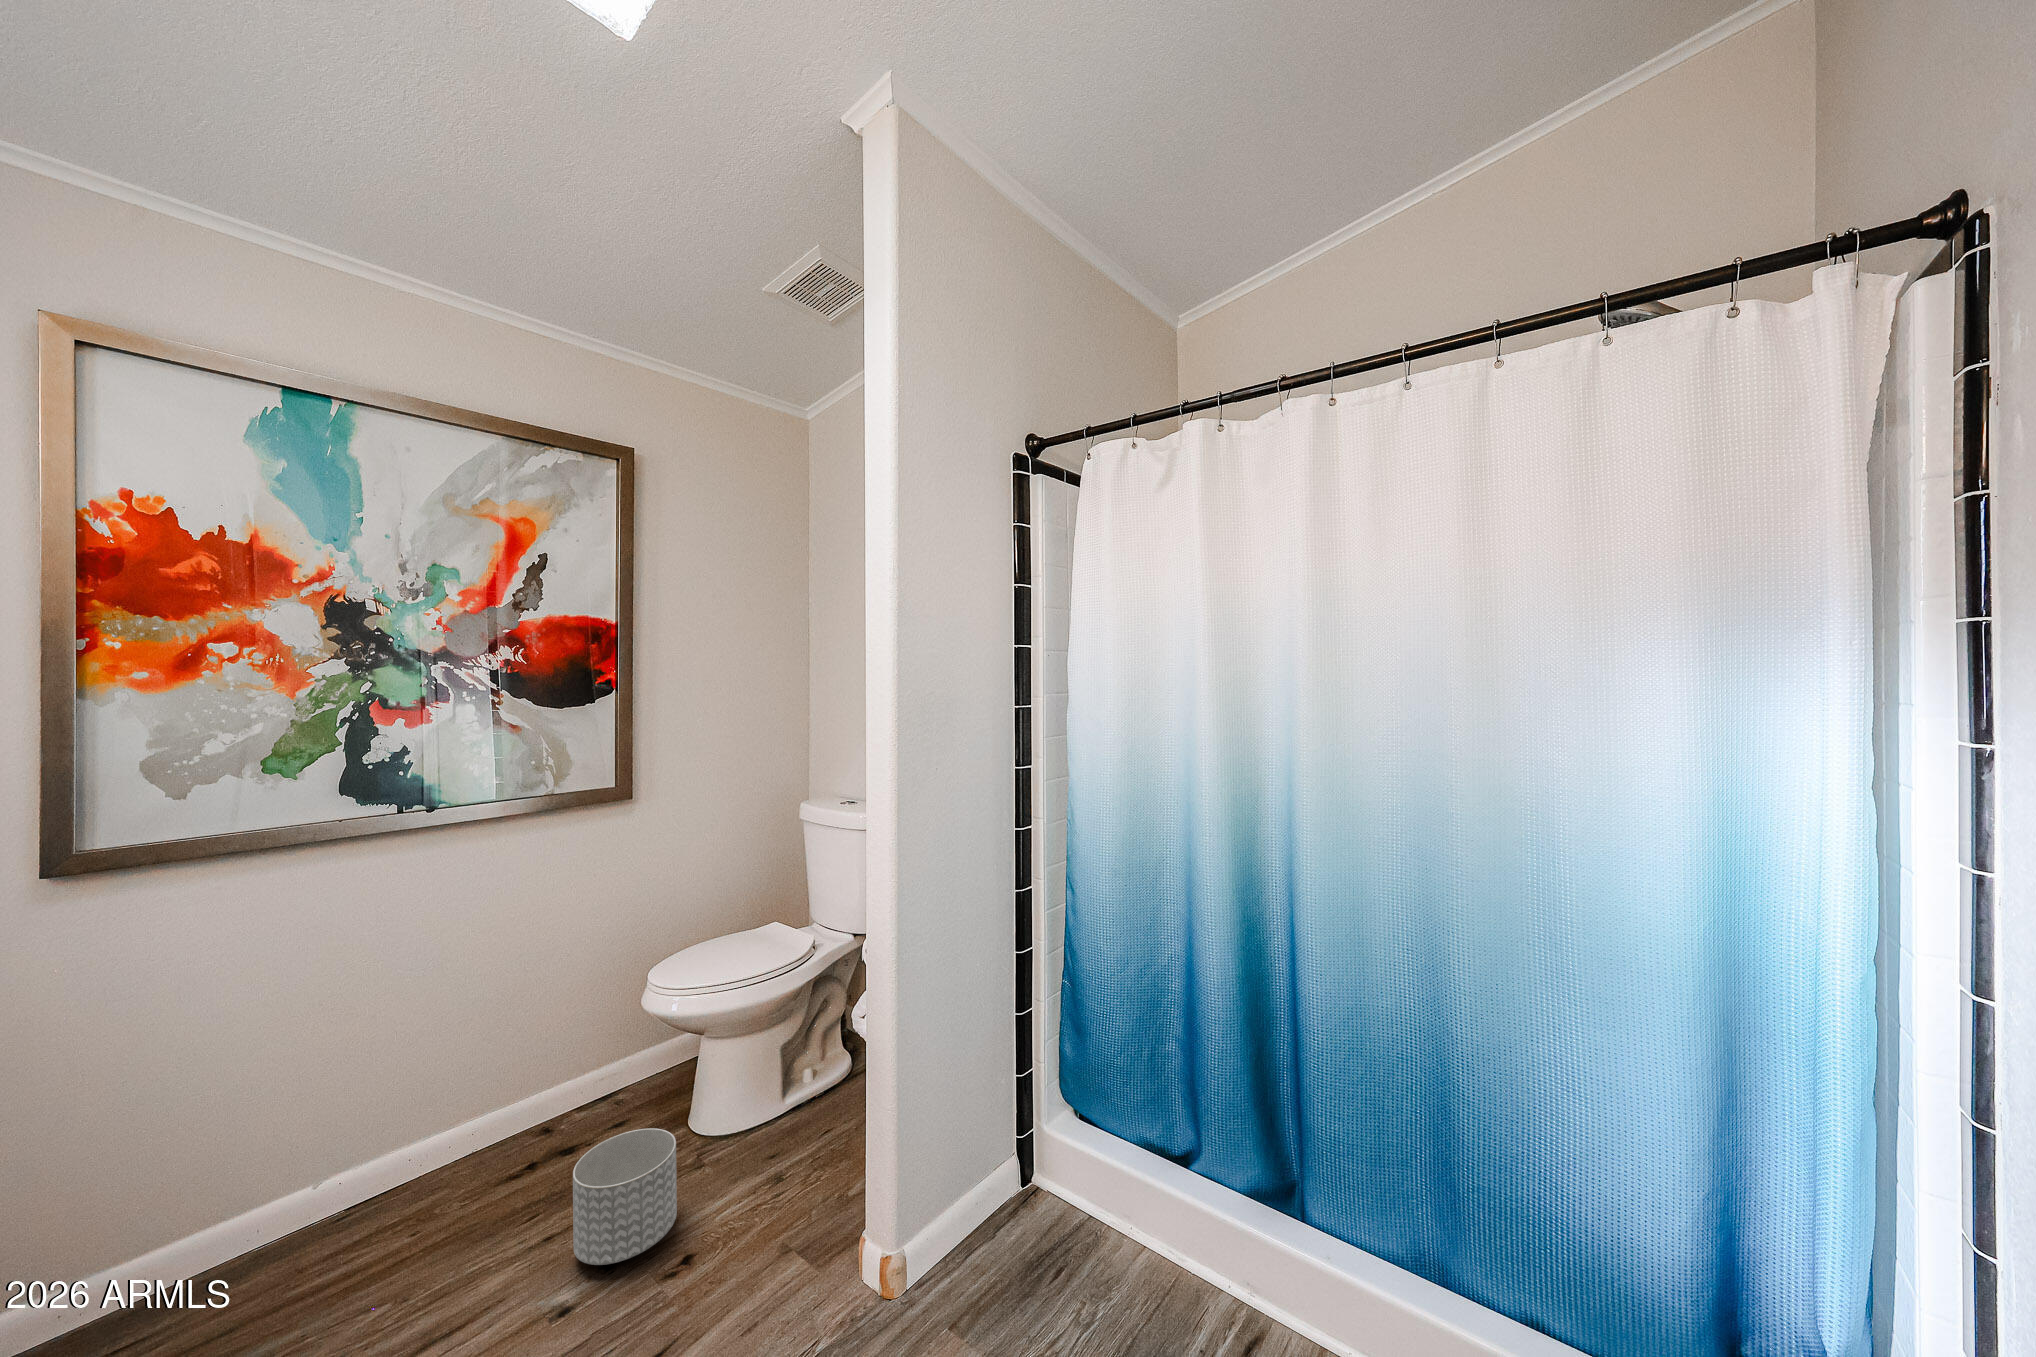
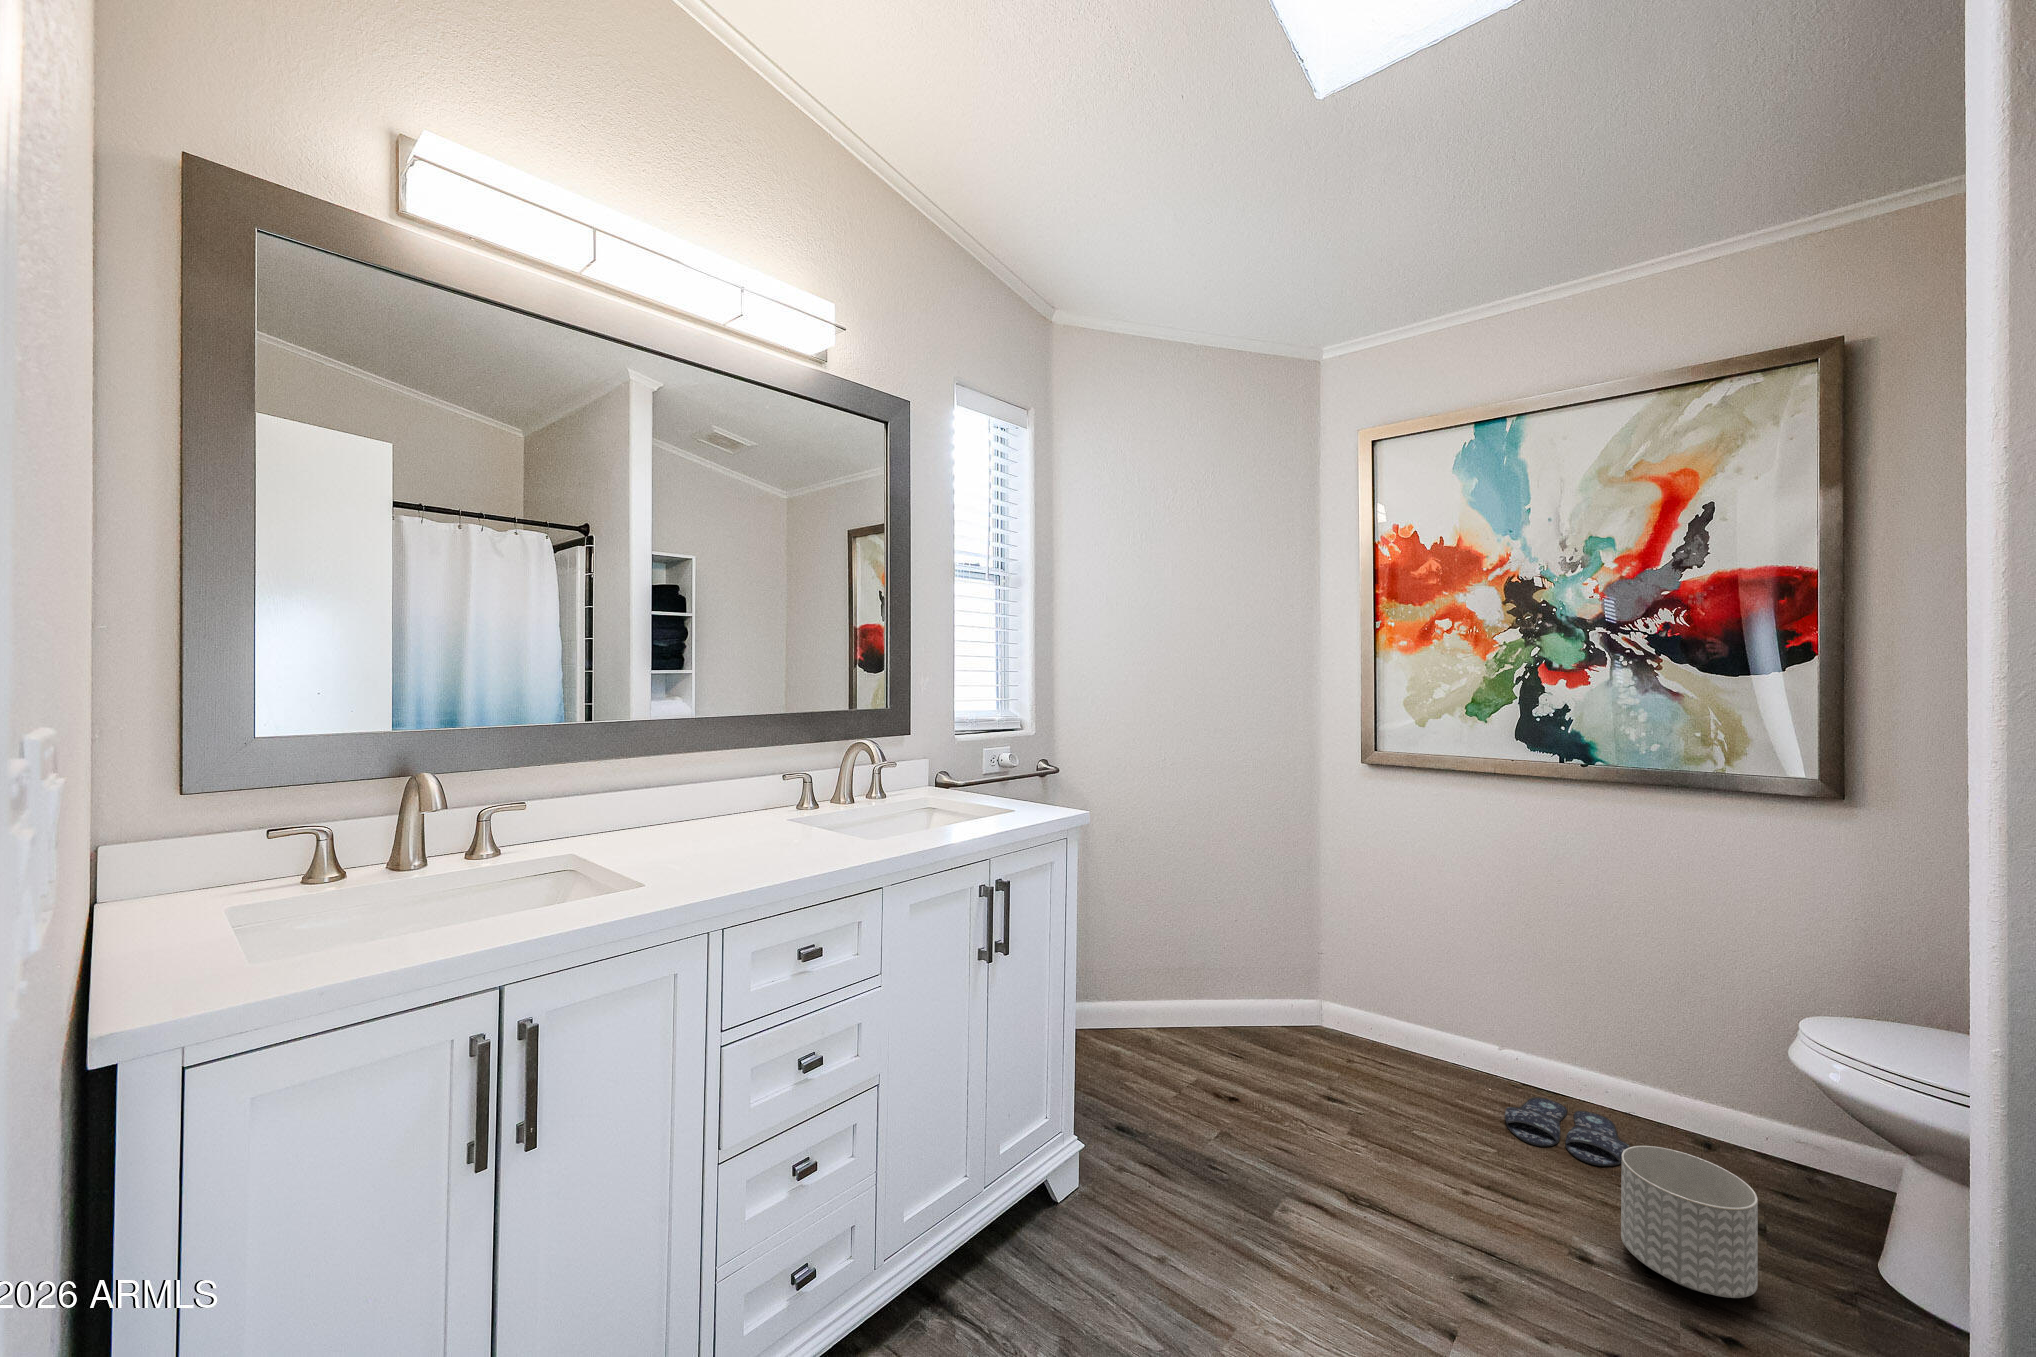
slippers: none [365,1168,509,1263] -> present [1505,1097,1629,1166]

